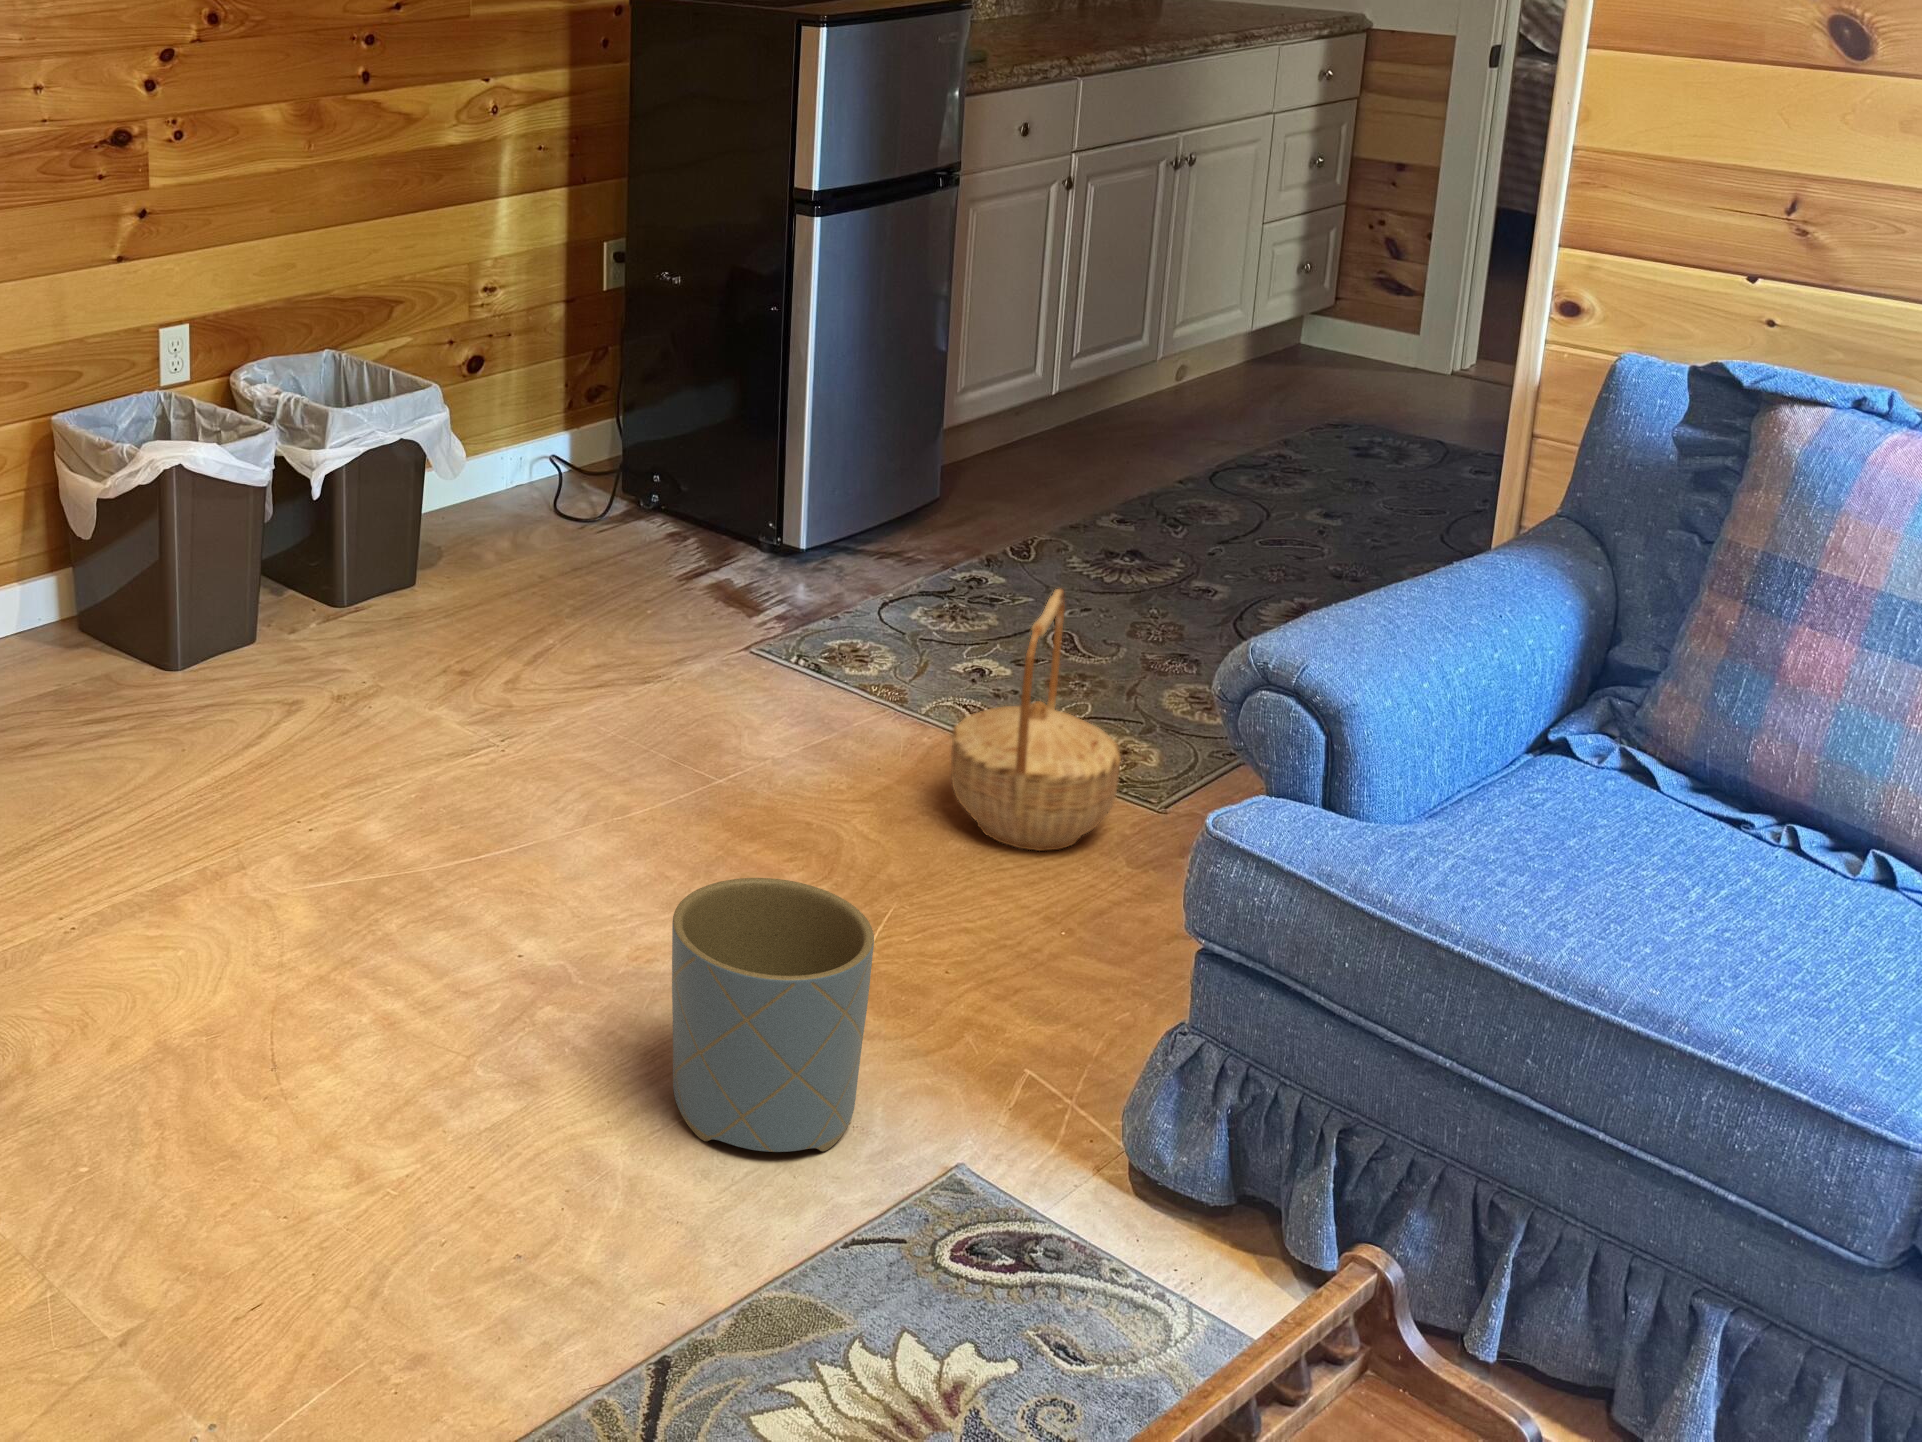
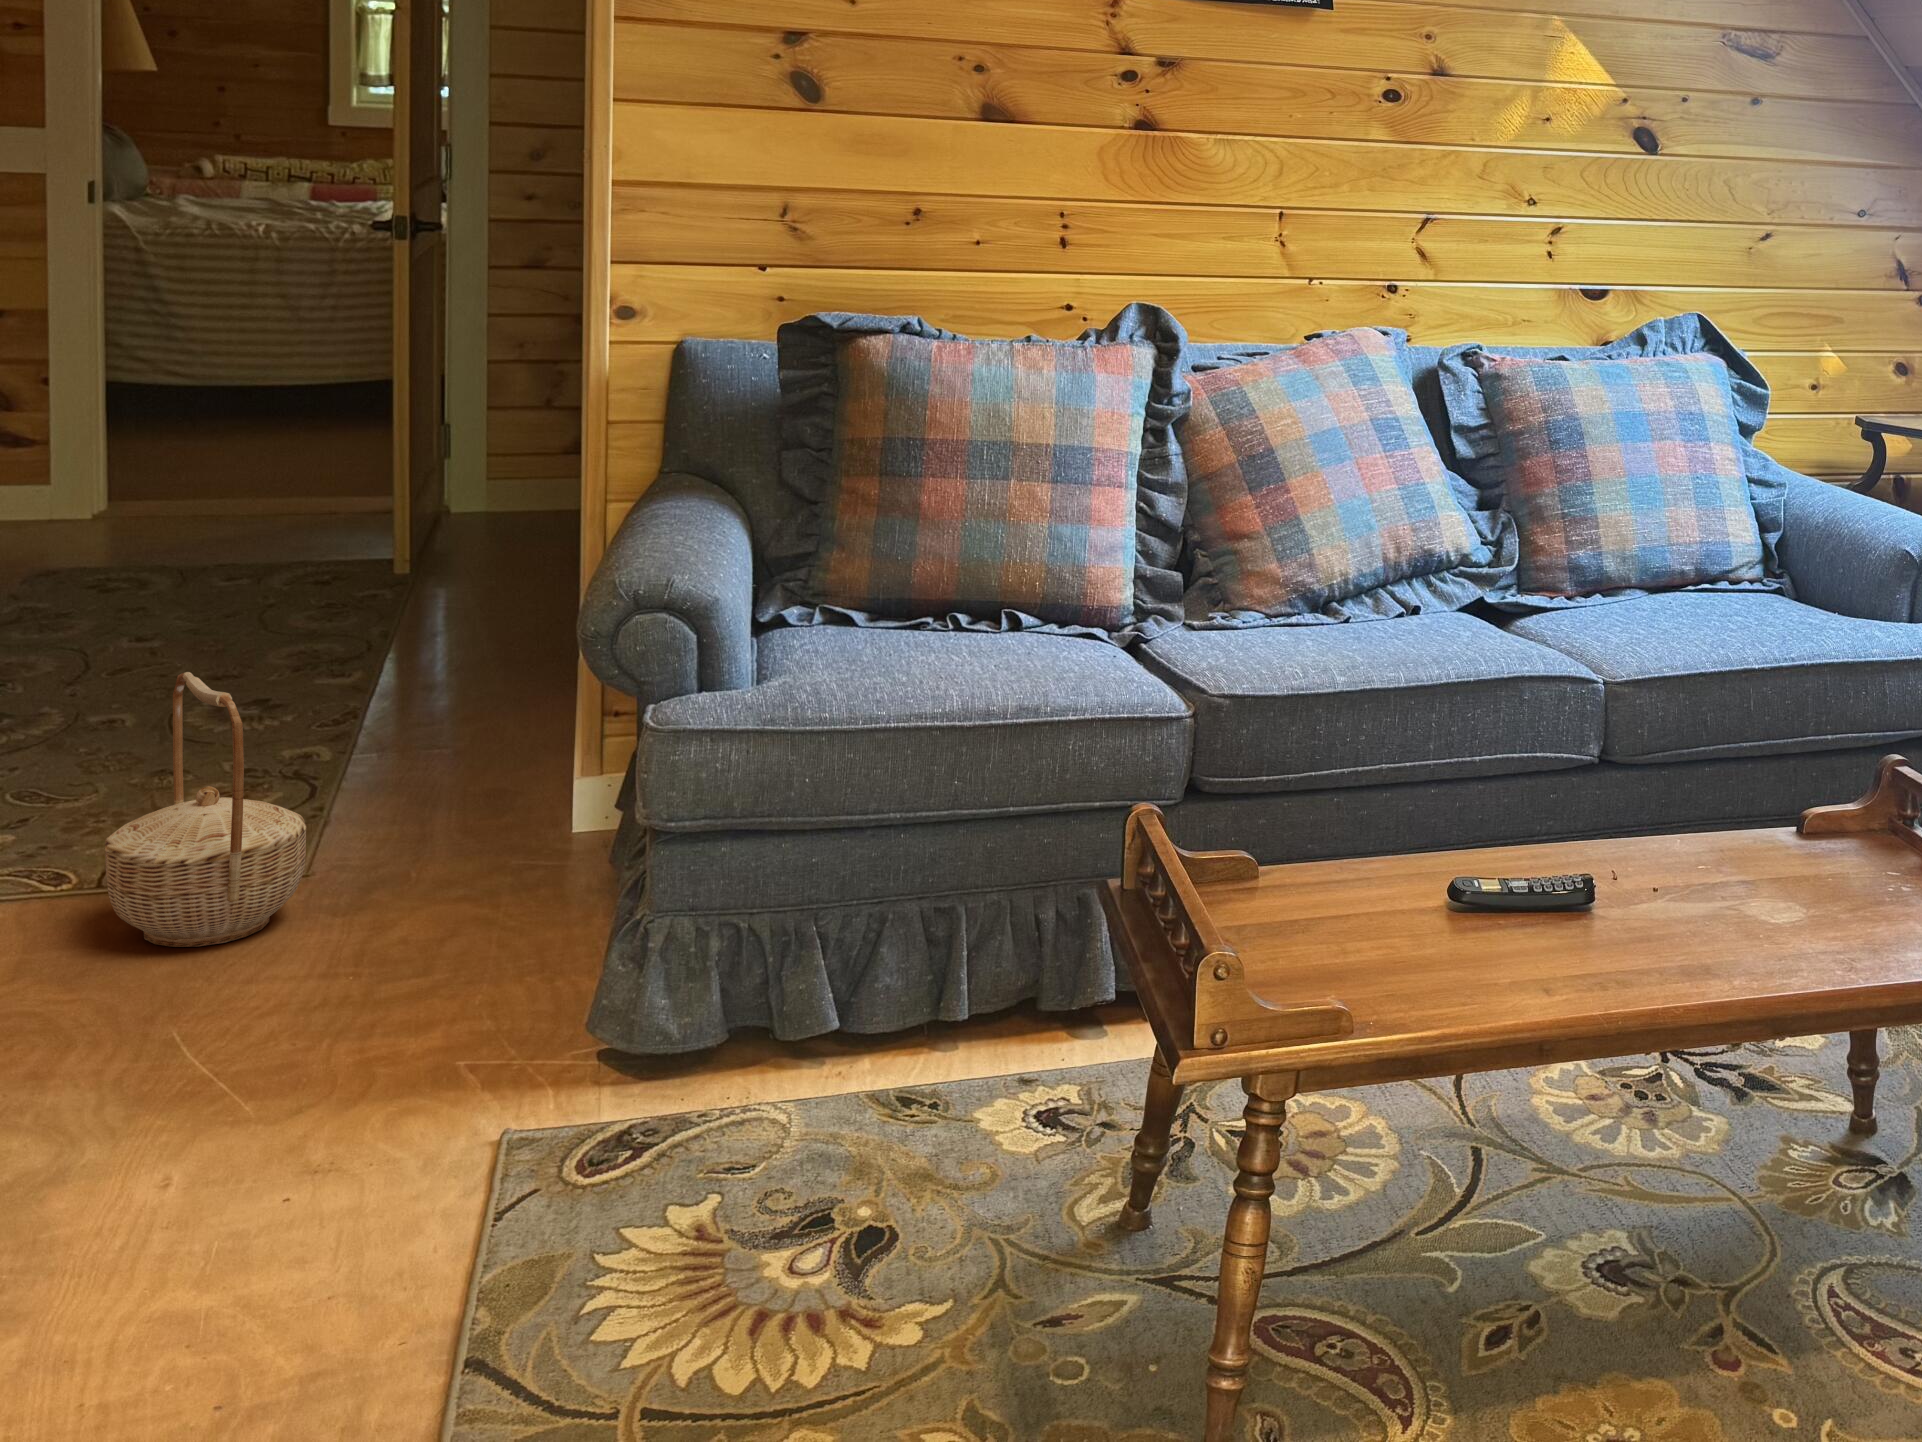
planter: present [672,878,874,1152] -> none [152,940,398,1238]

